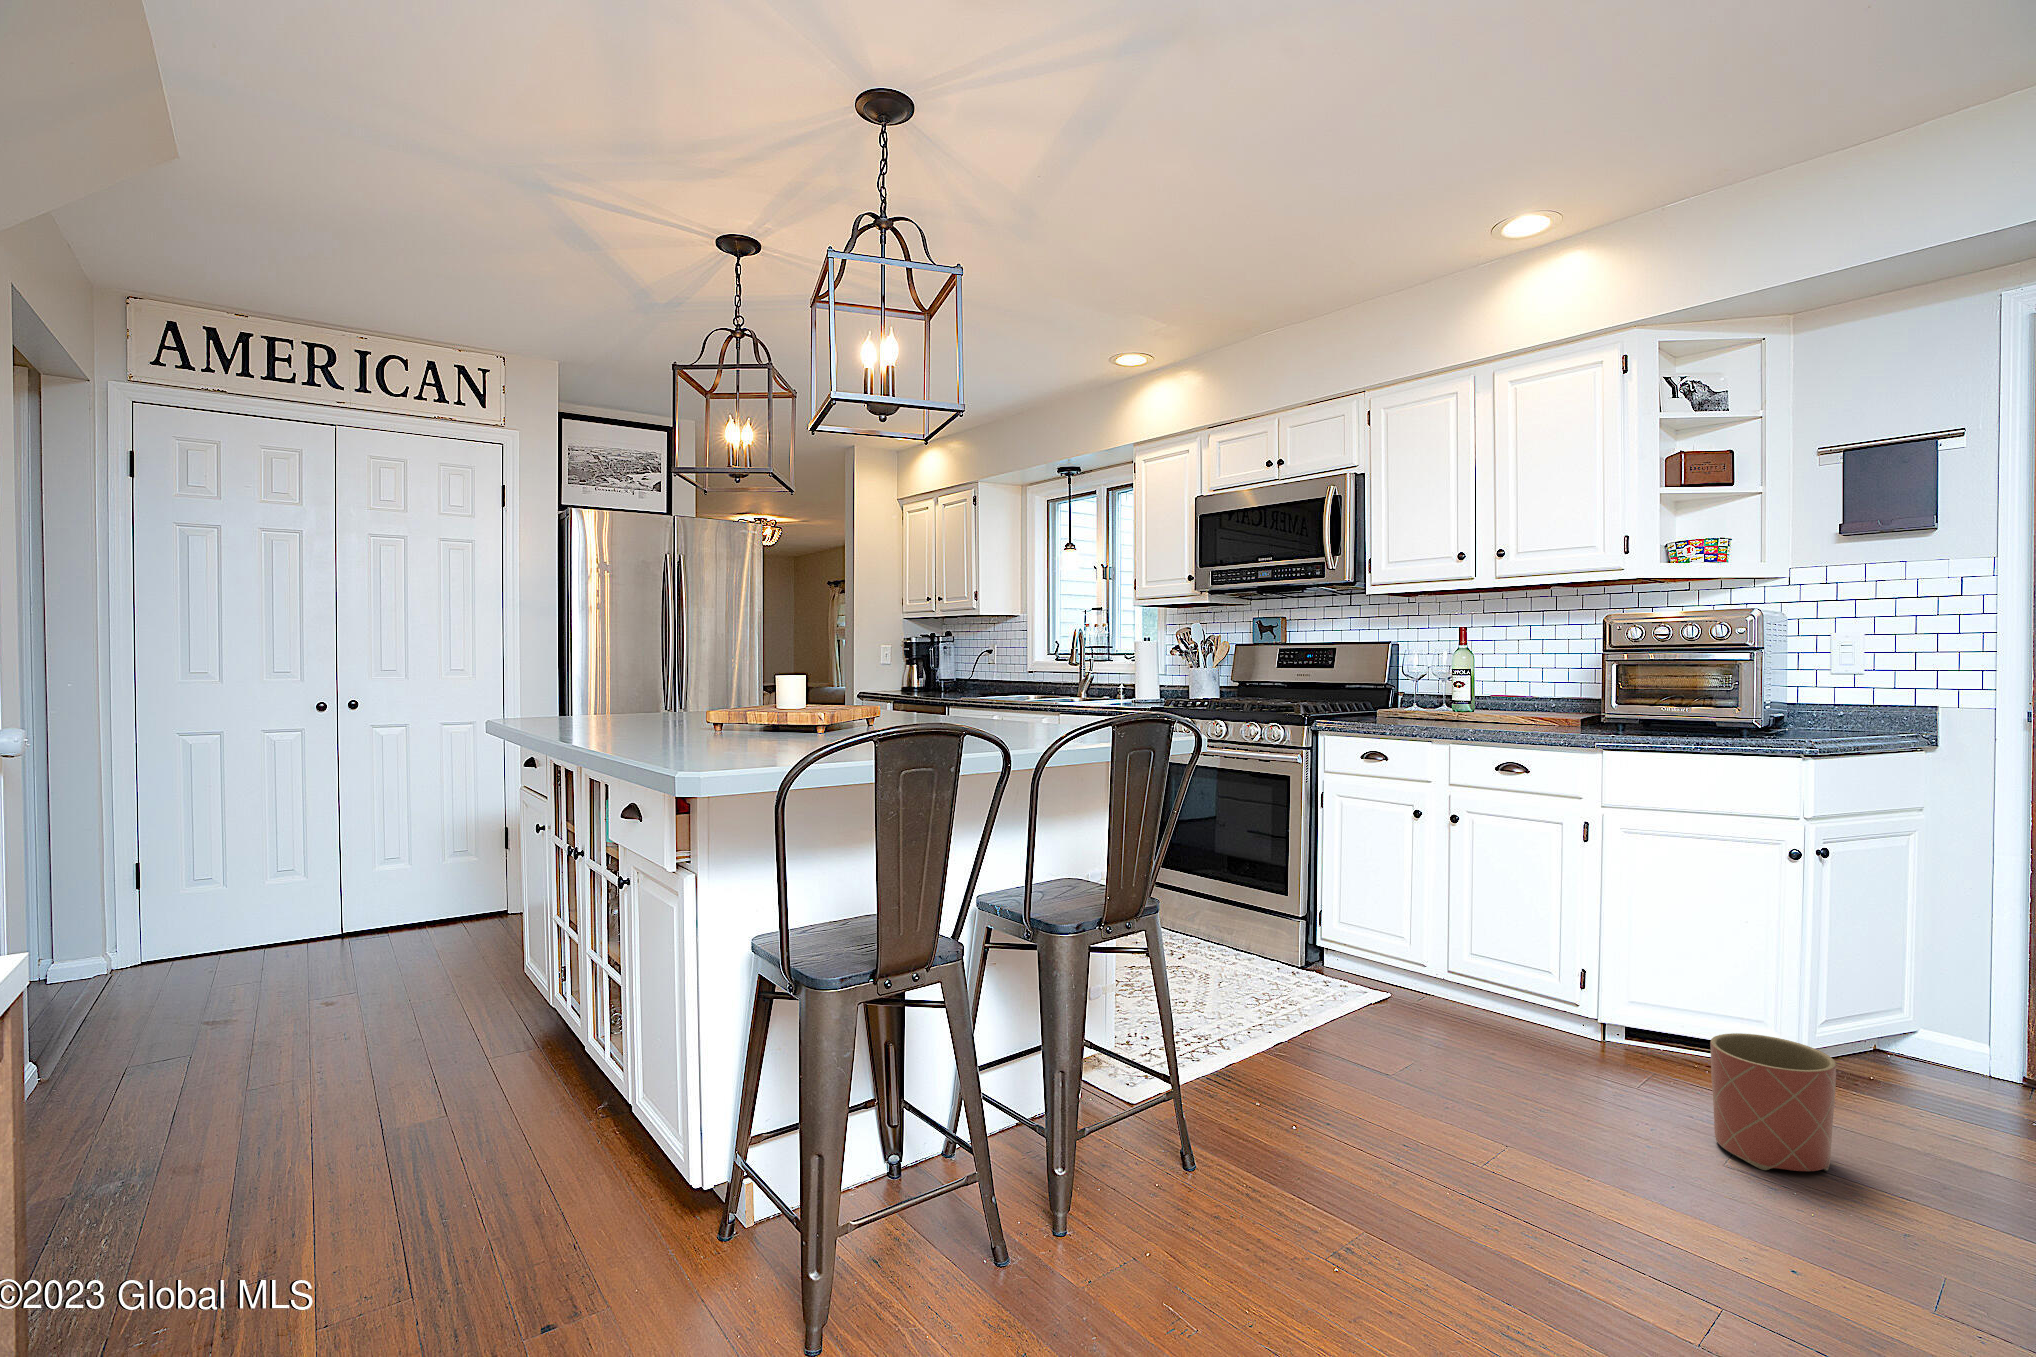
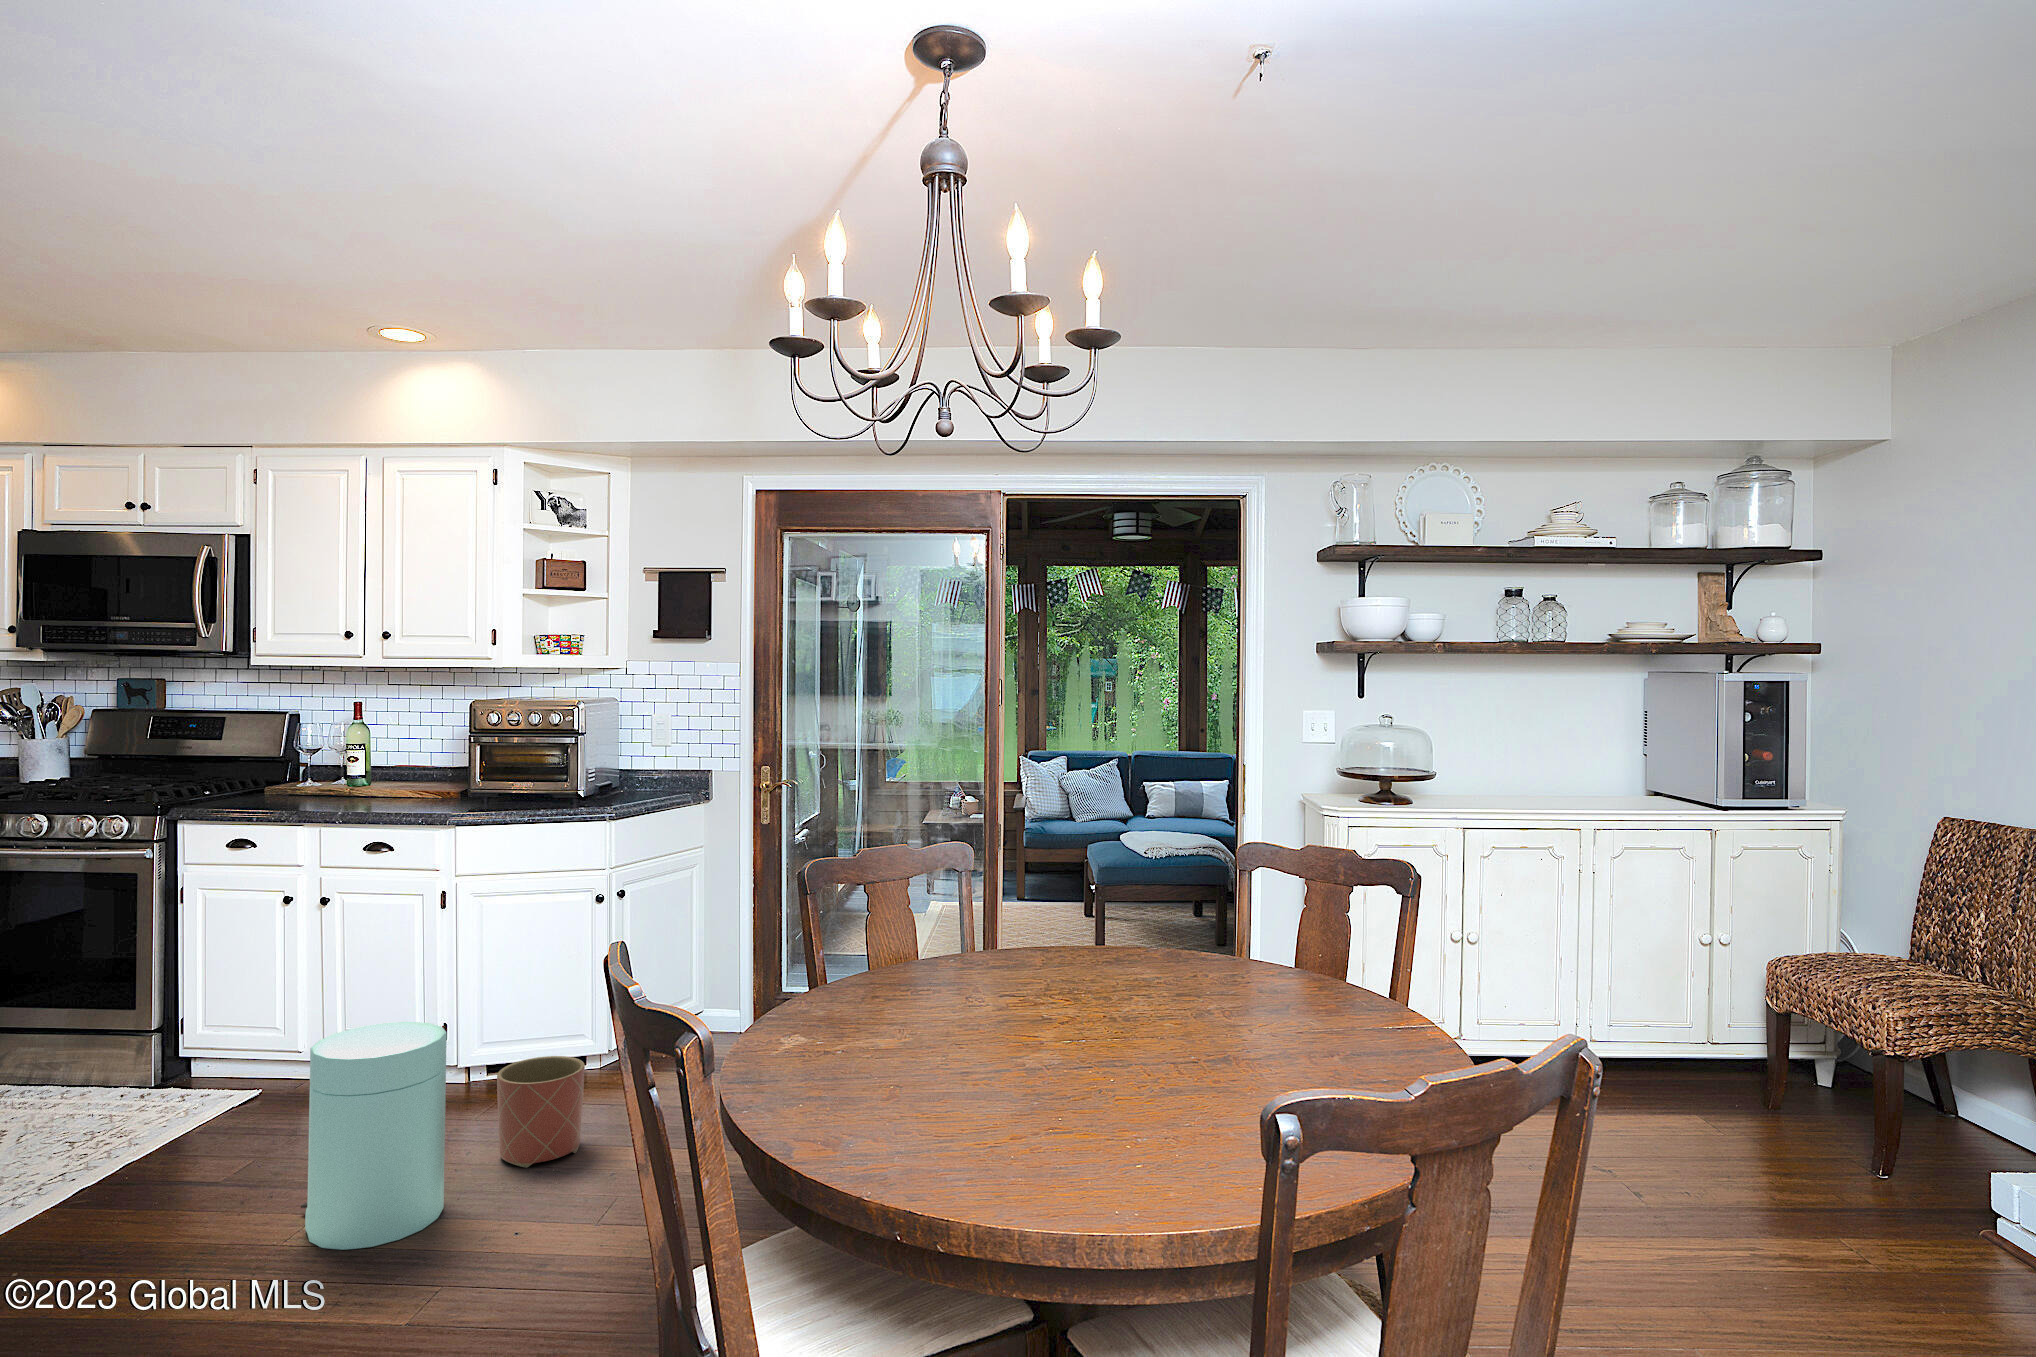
trash can: none [1506,954,1678,1213] -> present [301,1022,447,1250]

